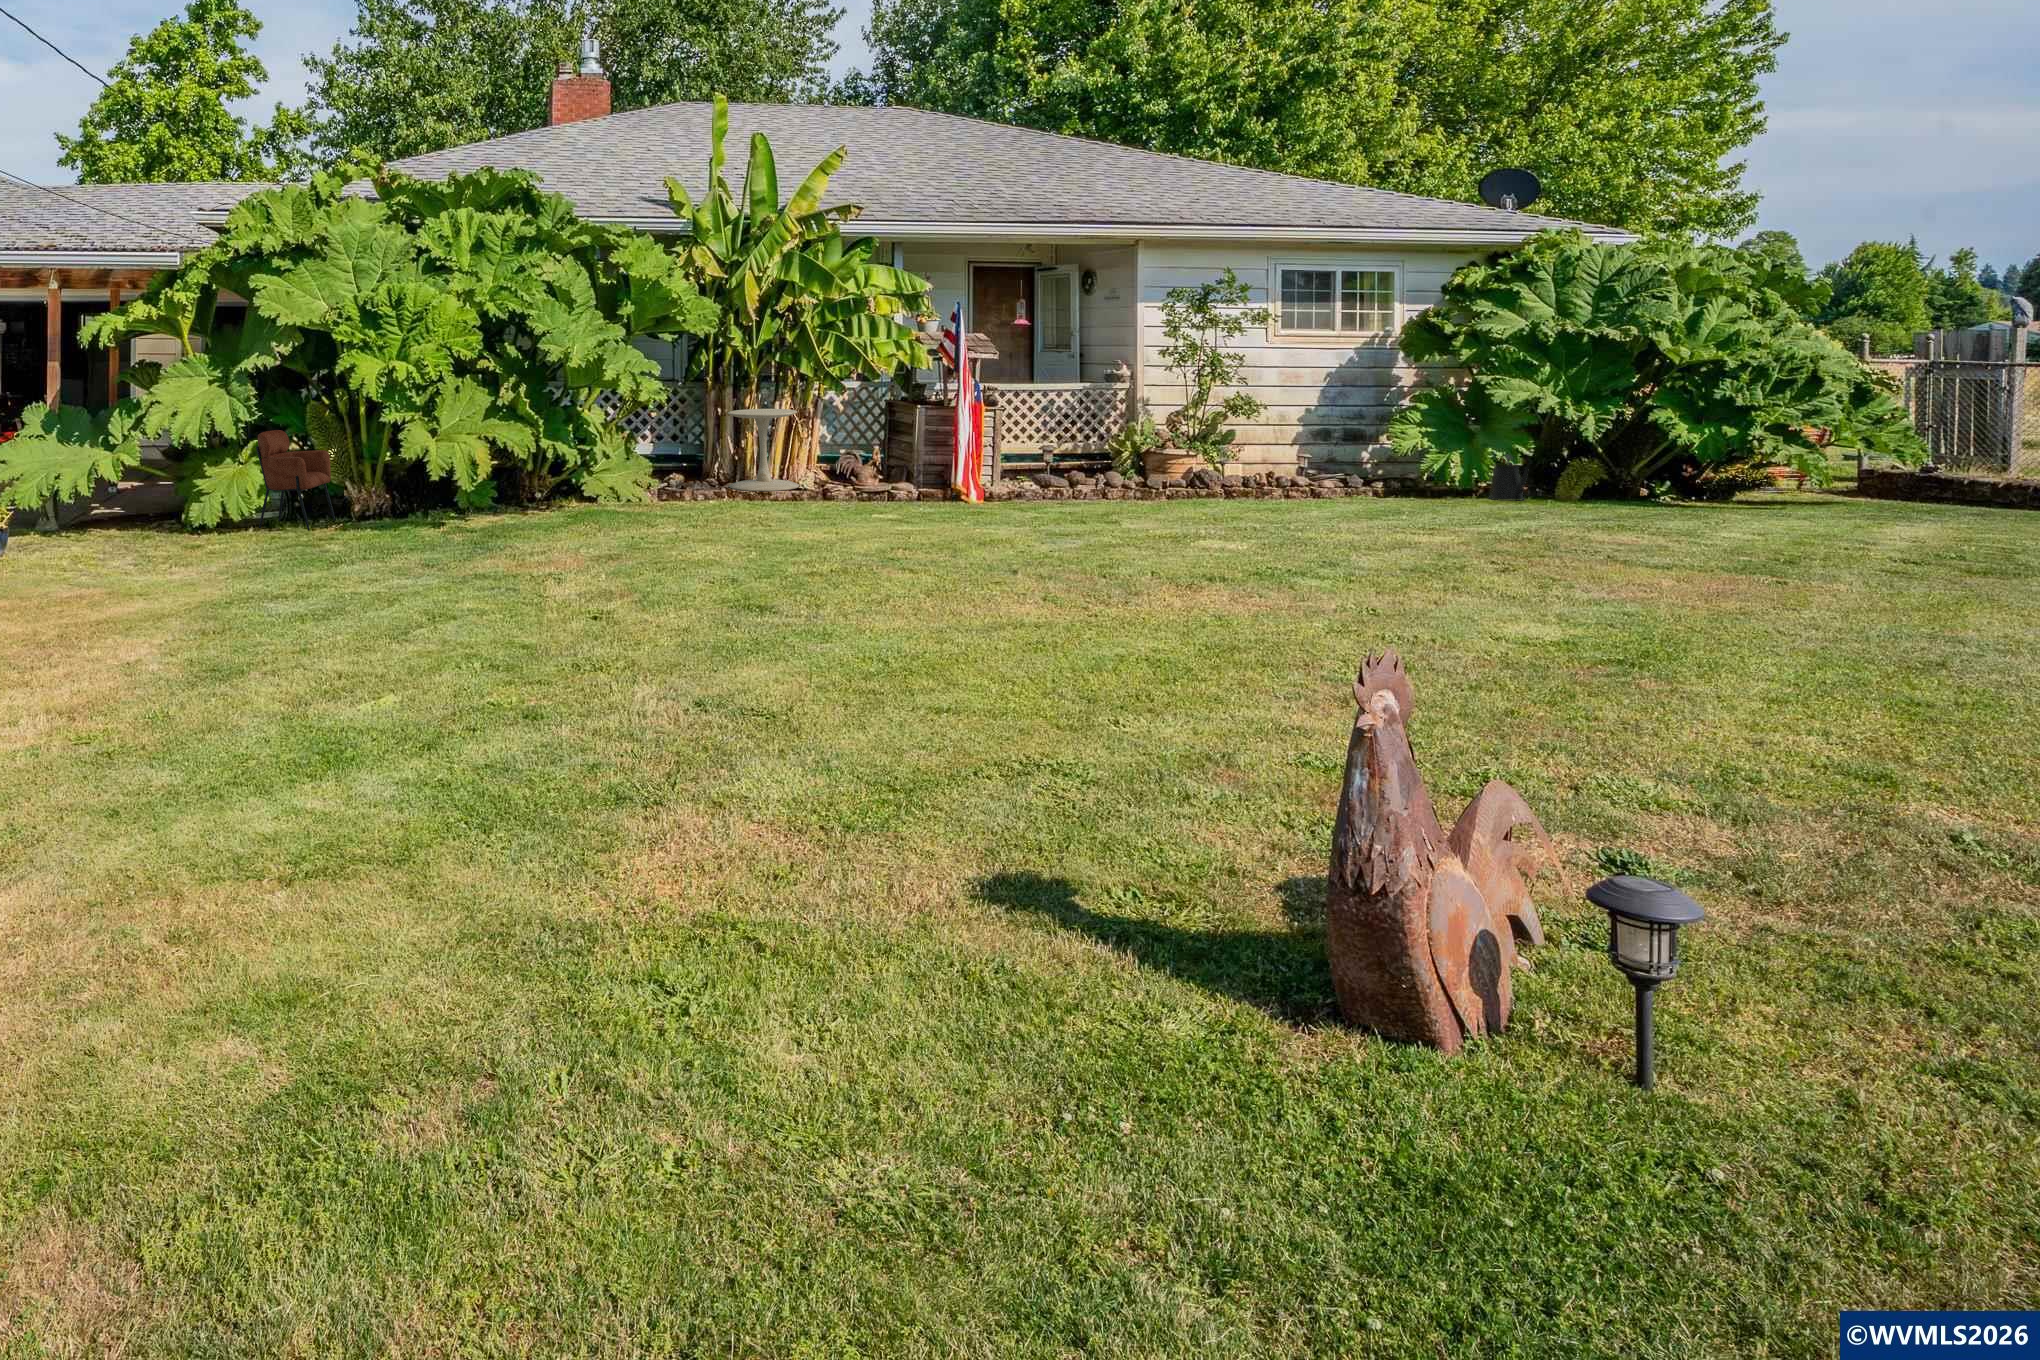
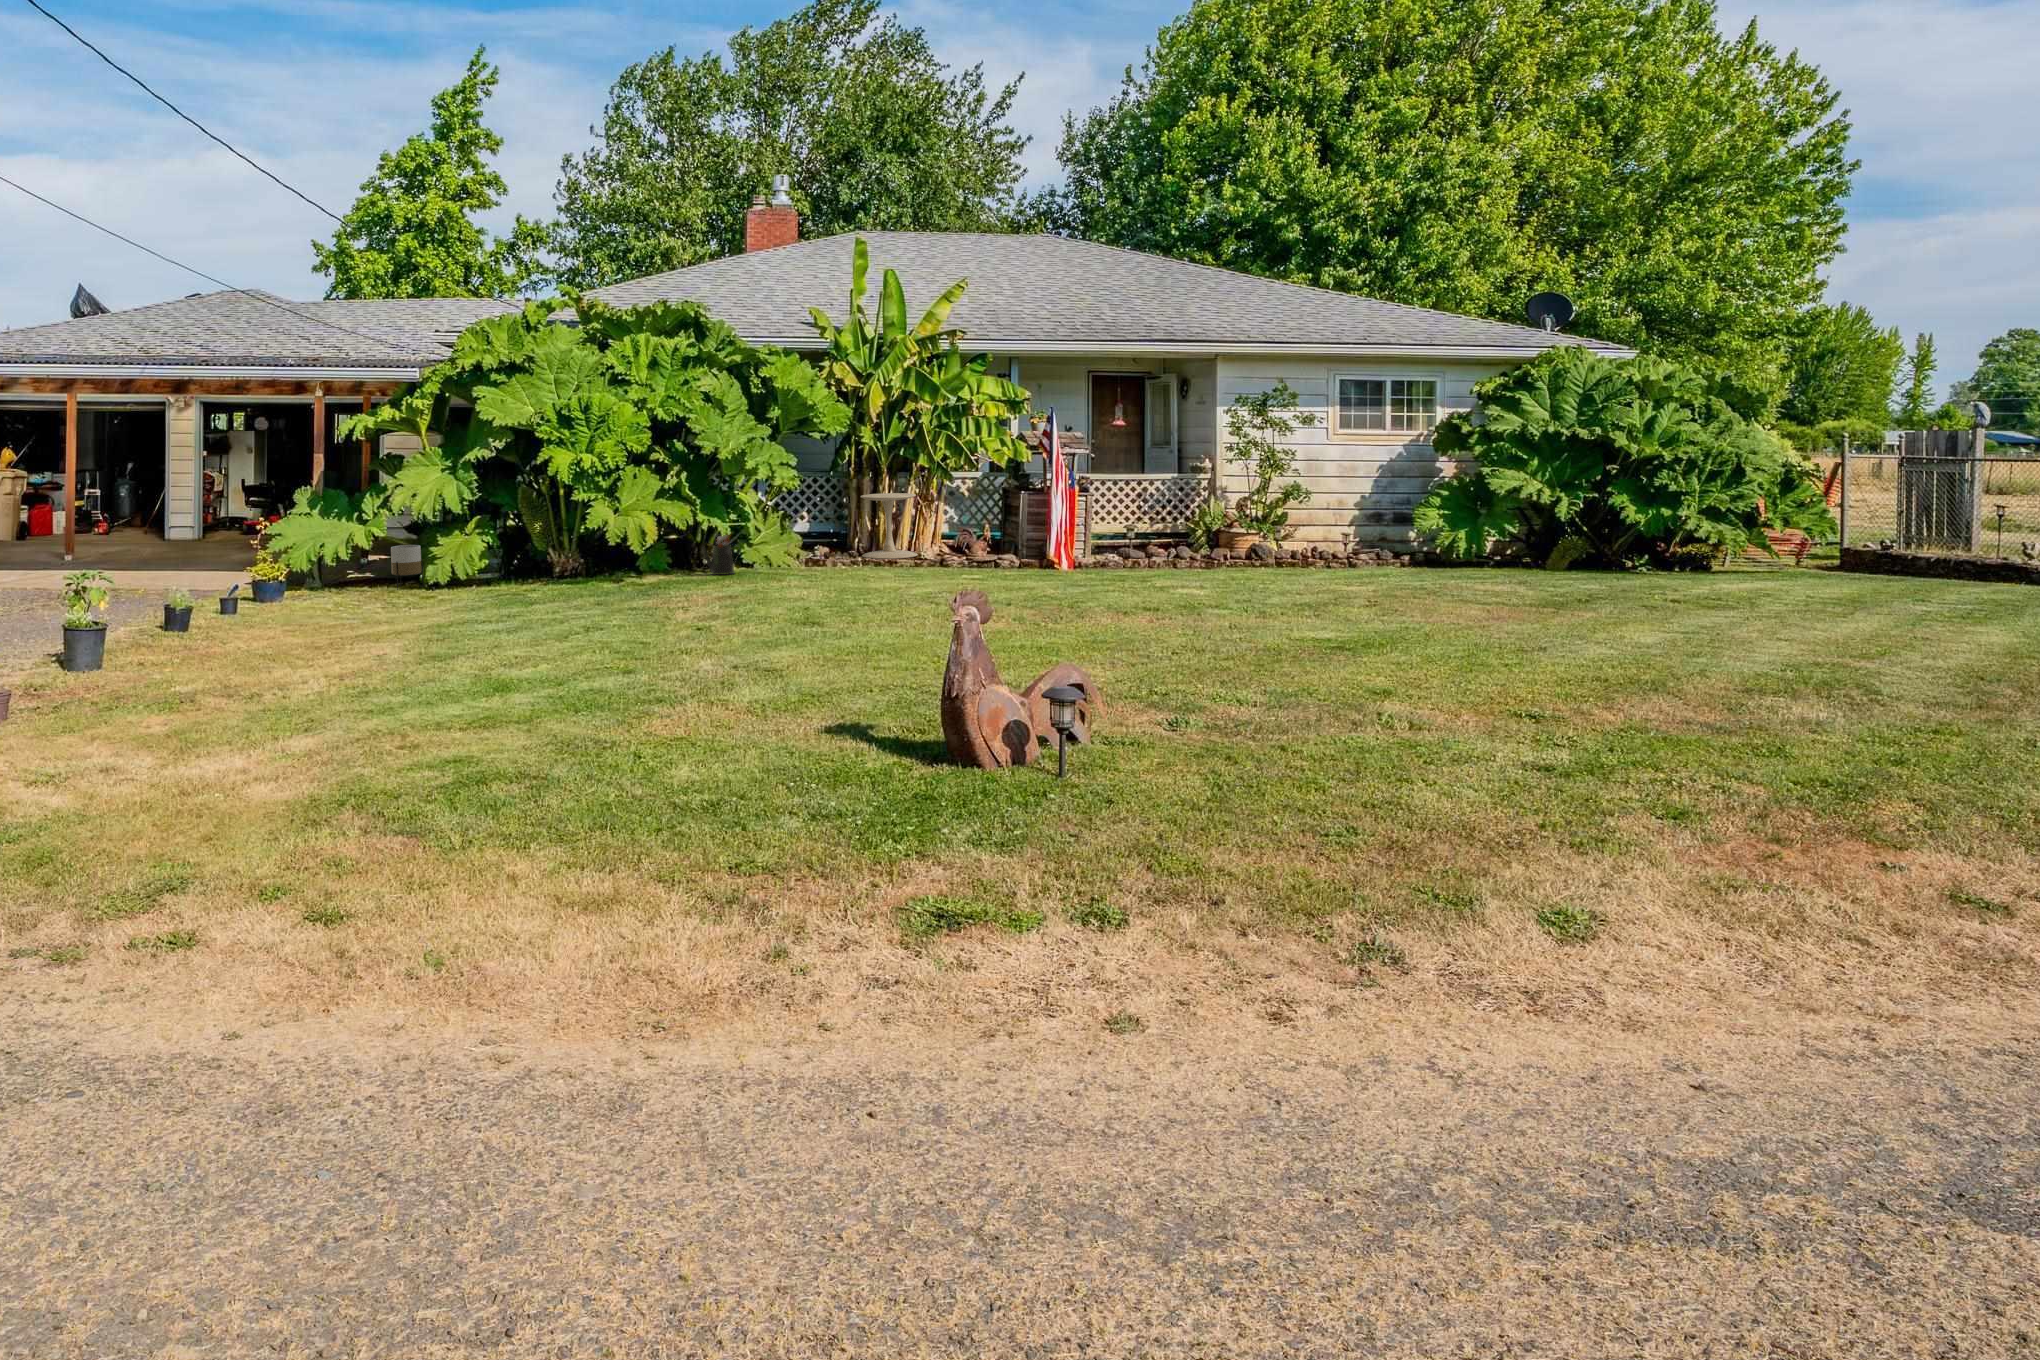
chair: present [256,430,335,531] -> none [478,508,540,585]
watering can: present [1490,455,1529,501] -> present [703,535,735,575]
planter: none [144,479,186,538] -> present [391,545,423,590]

